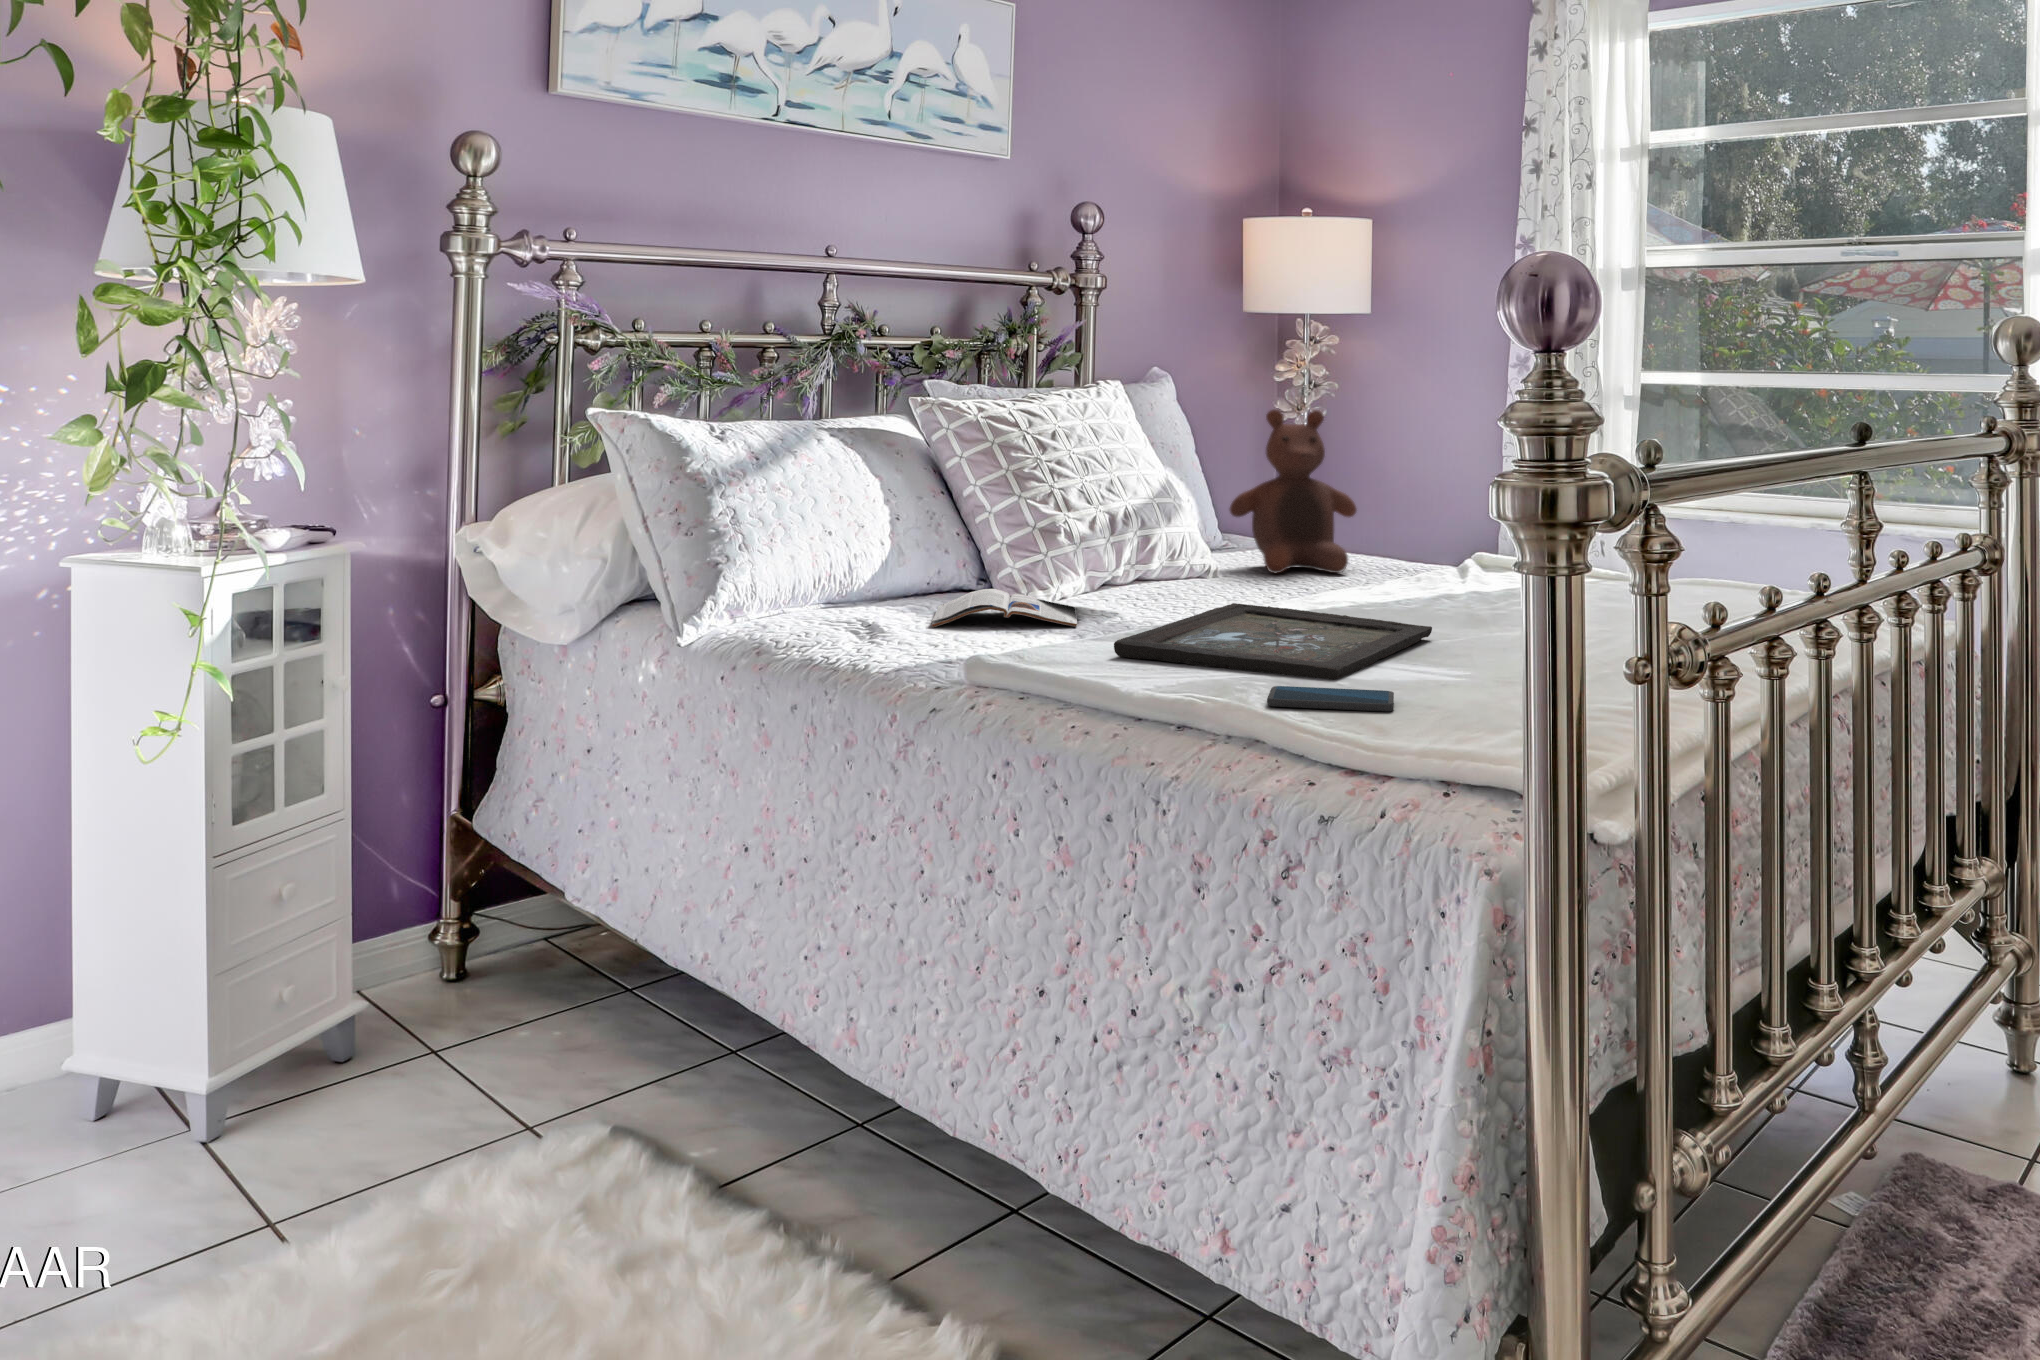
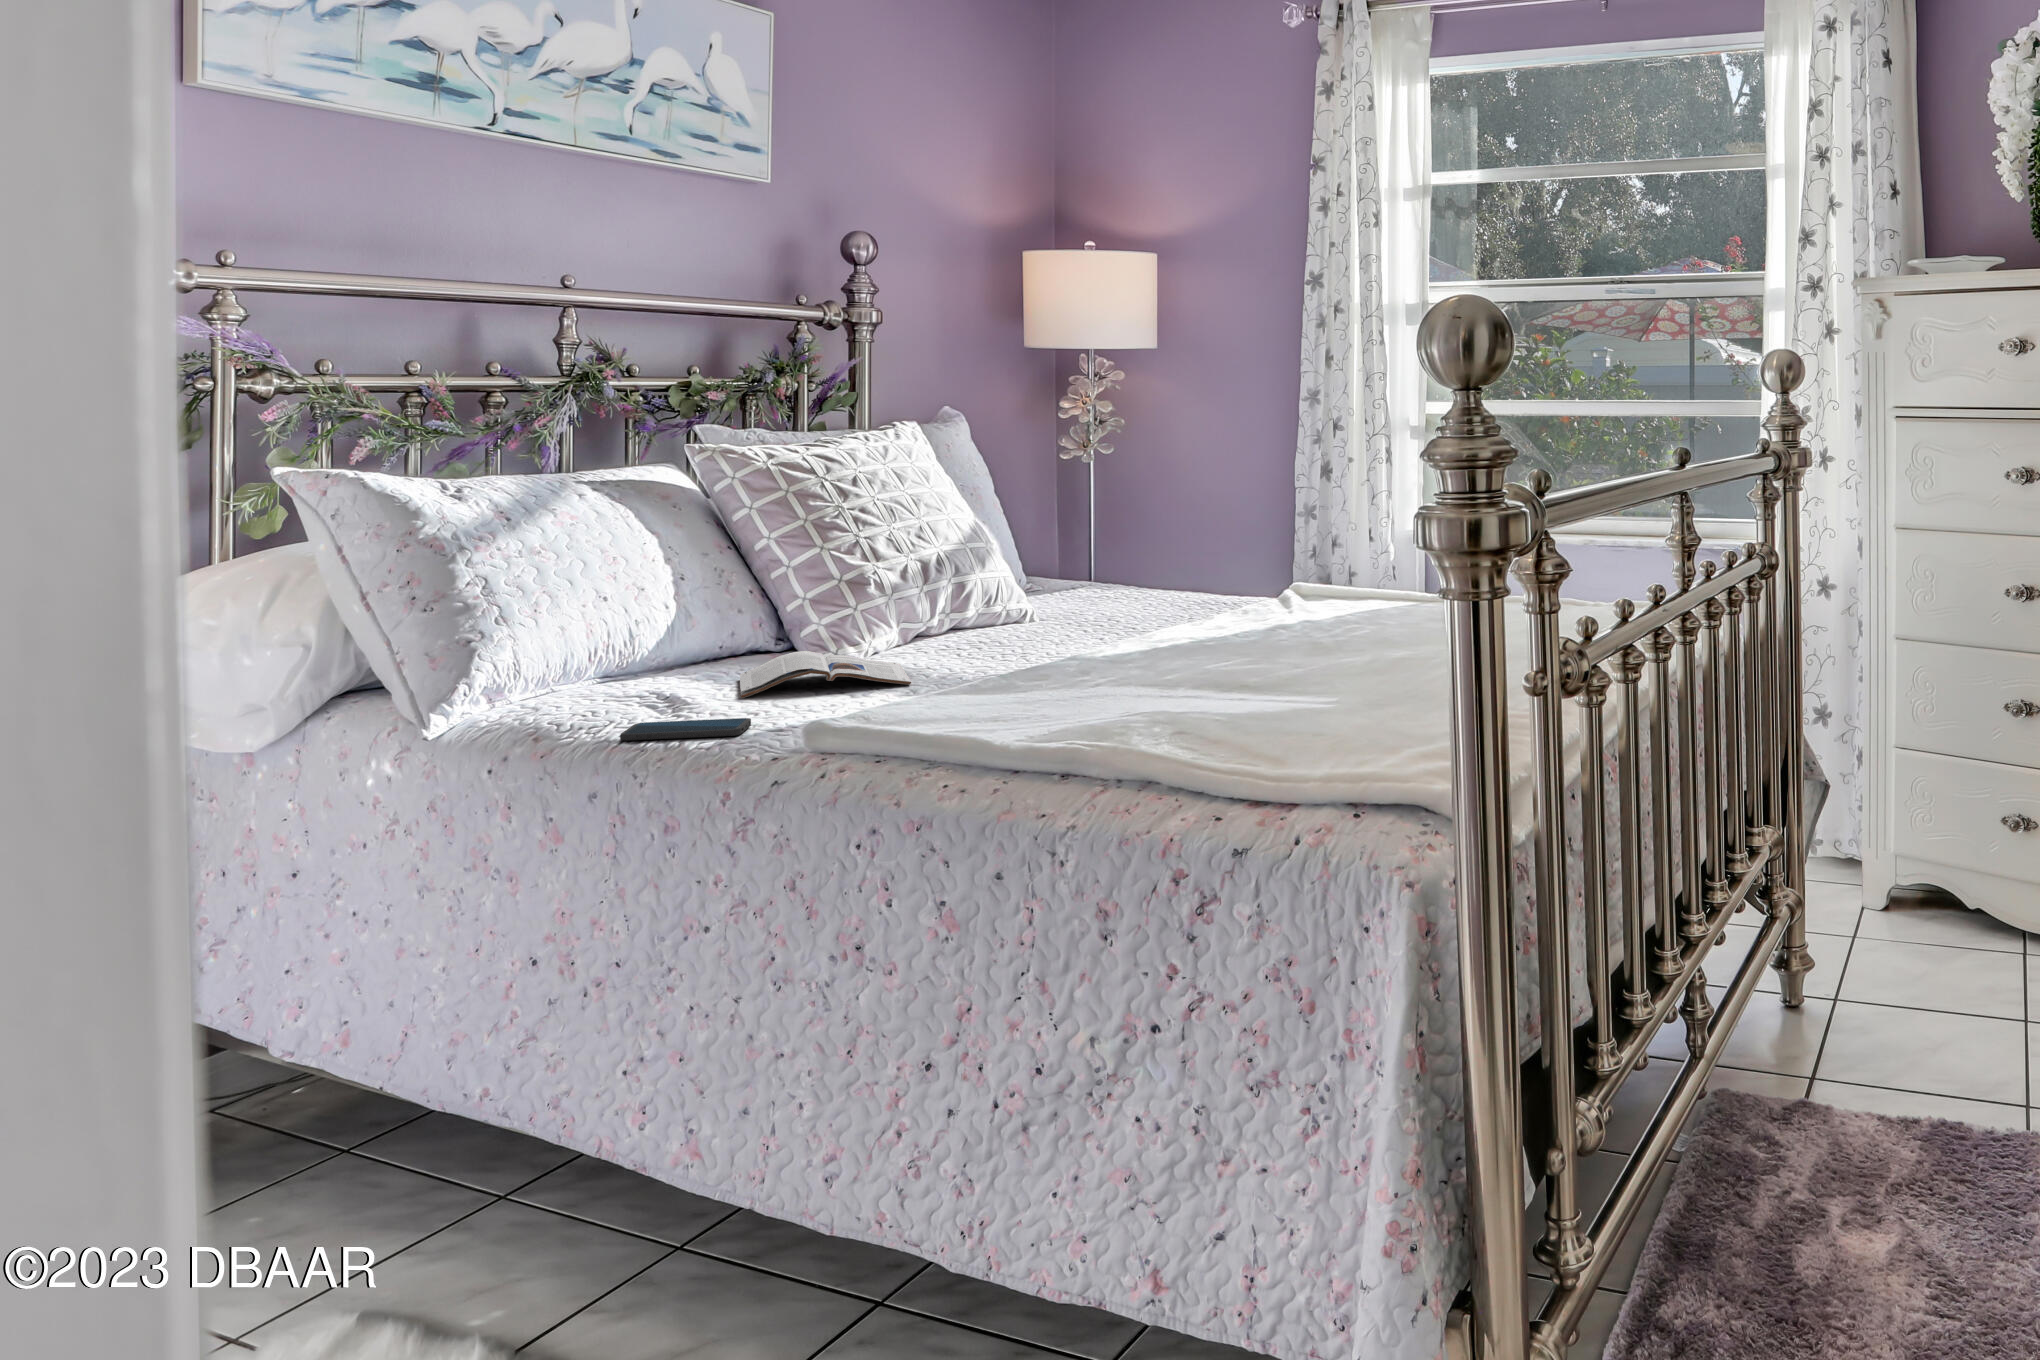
stuffed bear: present [1230,409,1357,573] -> none [1053,444,1186,614]
tray: present [1114,603,1432,680] -> none [980,647,1296,718]
smartphone: present [1267,686,1394,712] -> present [620,718,751,741]

